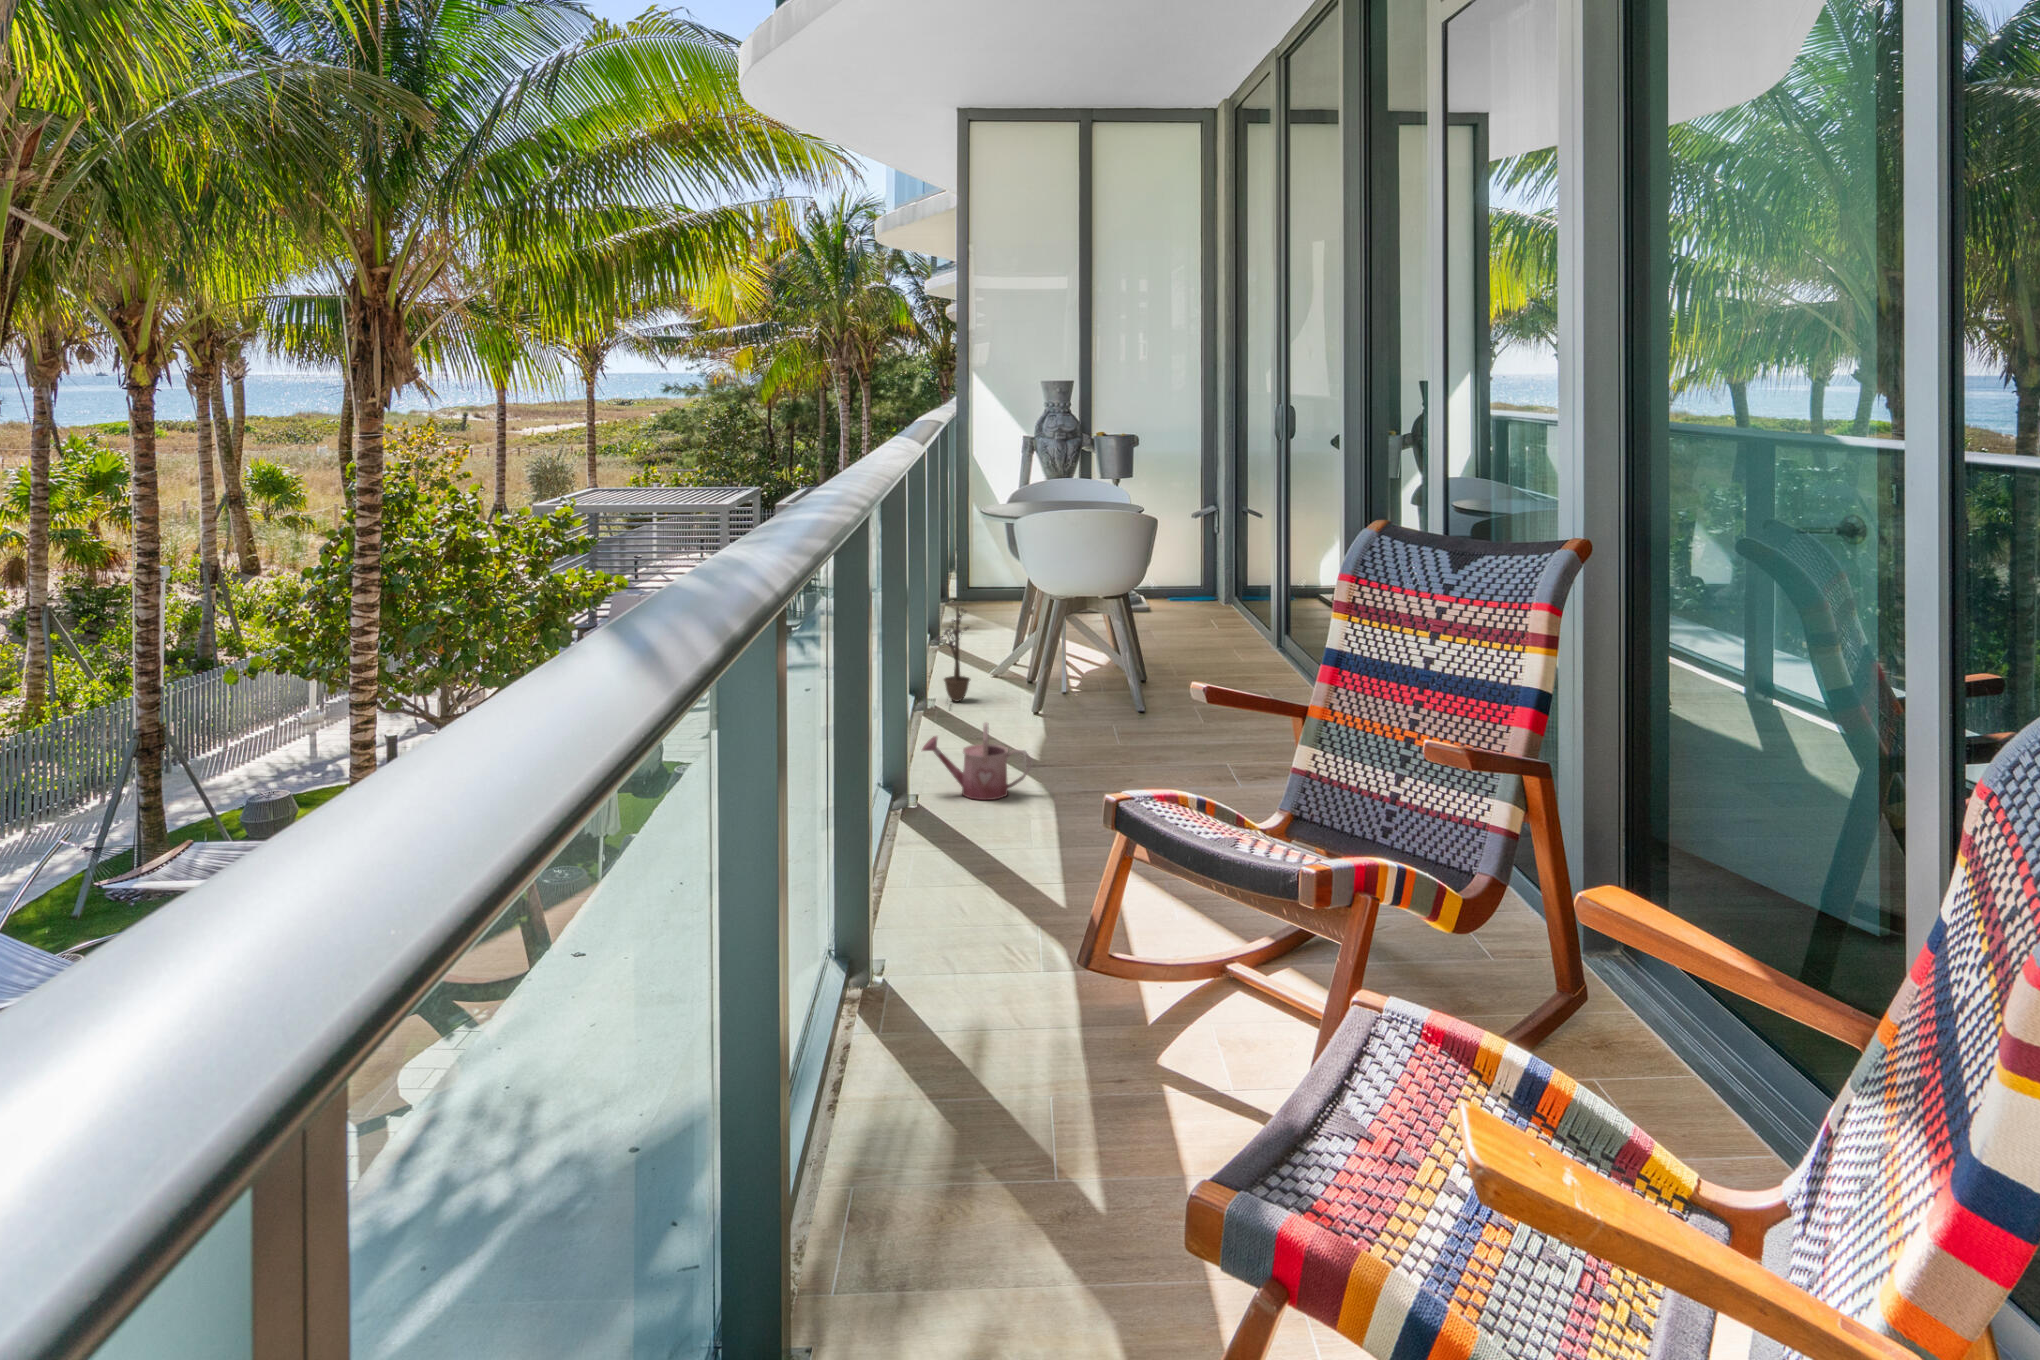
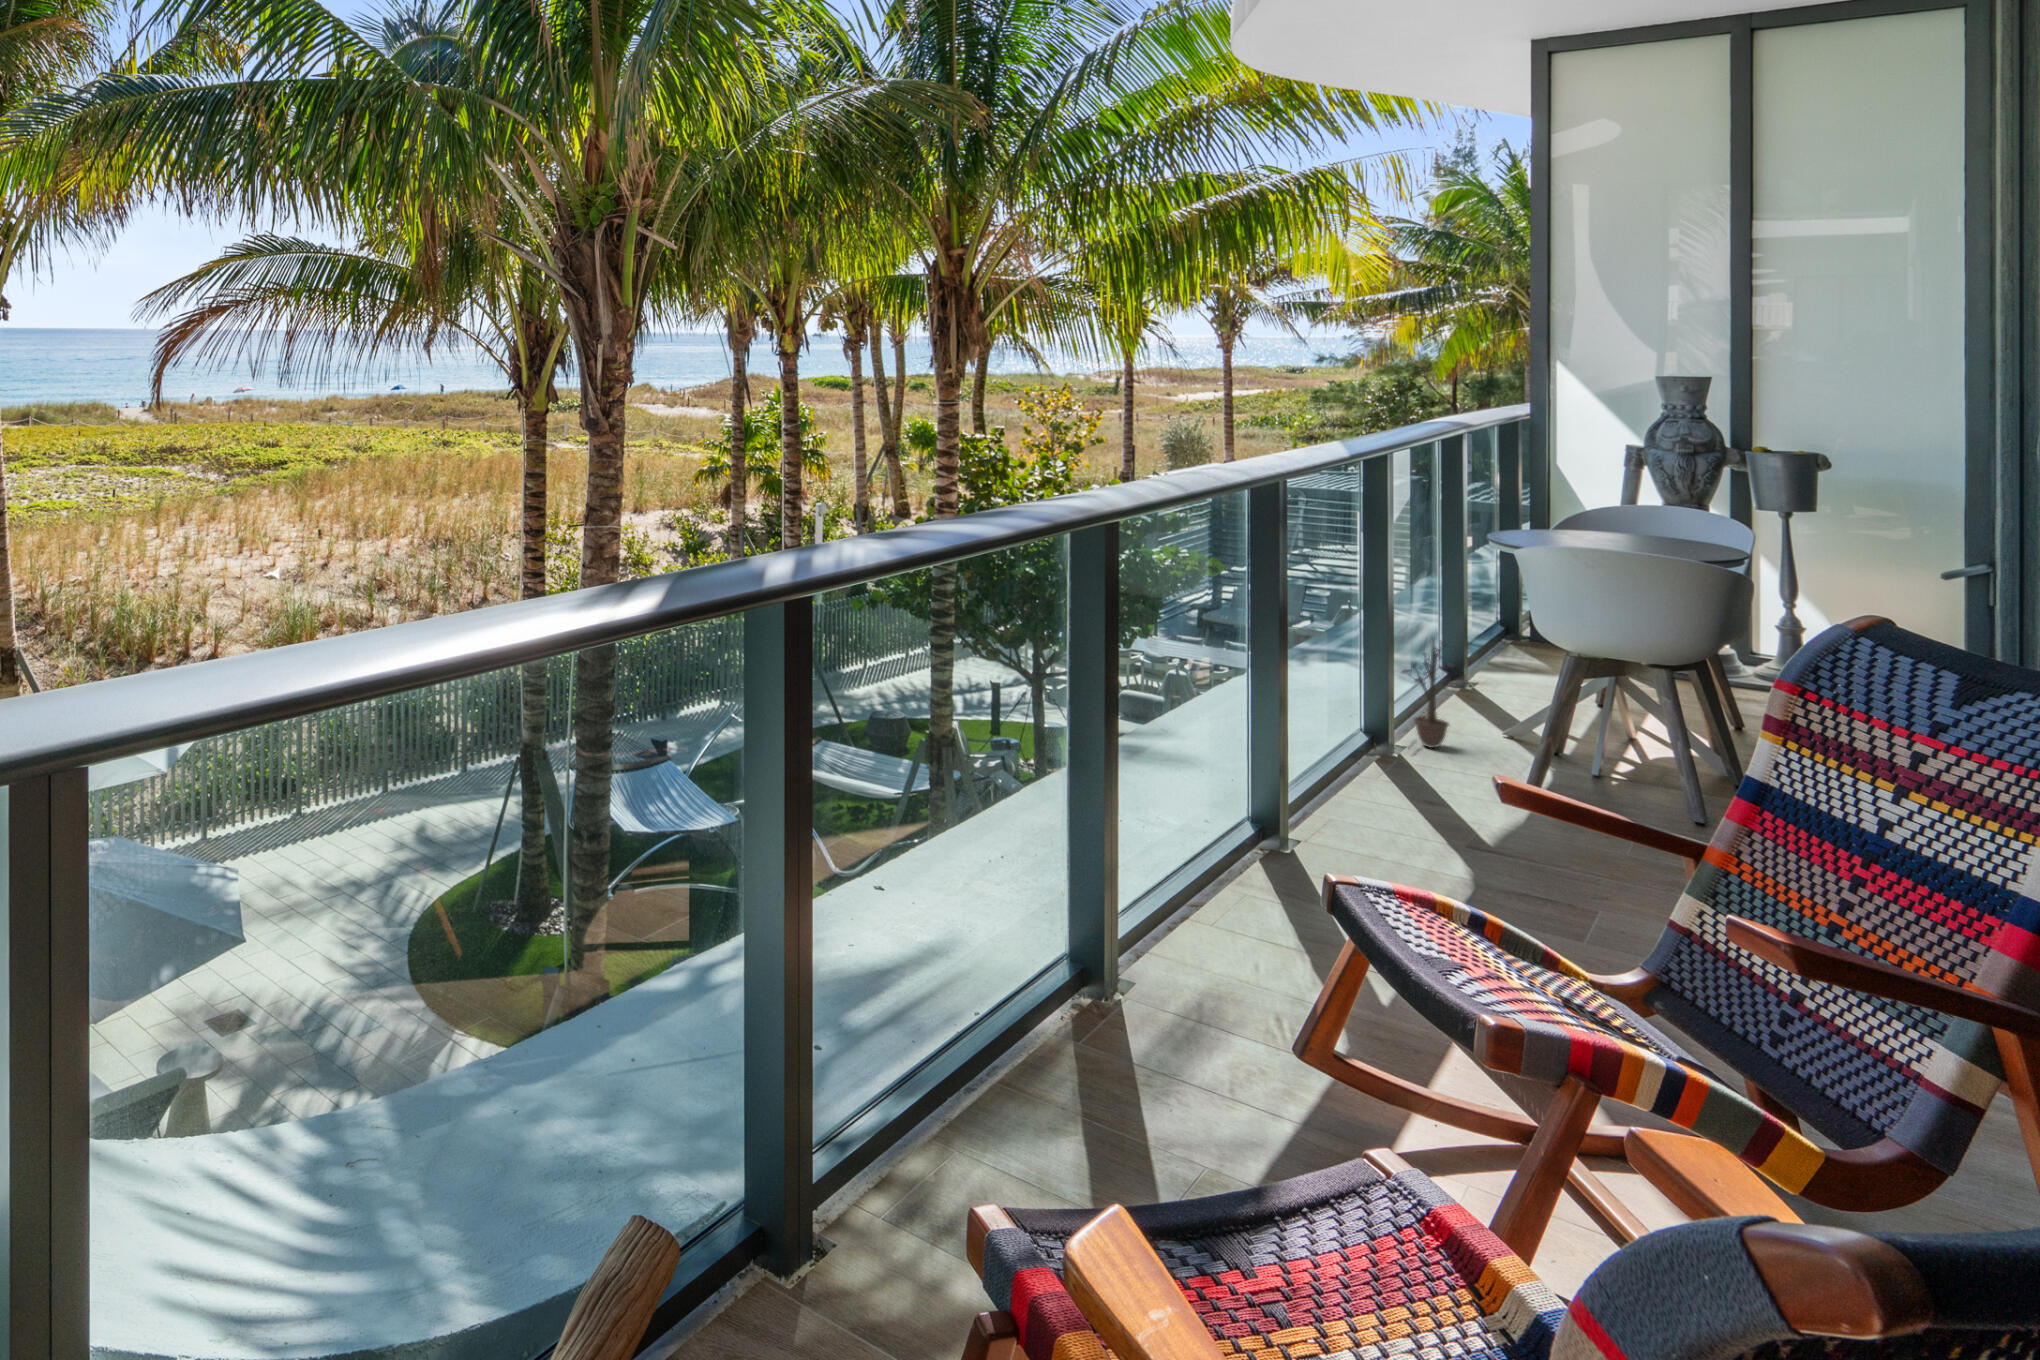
watering can: present [922,722,1031,800] -> none [1301,776,1443,868]

